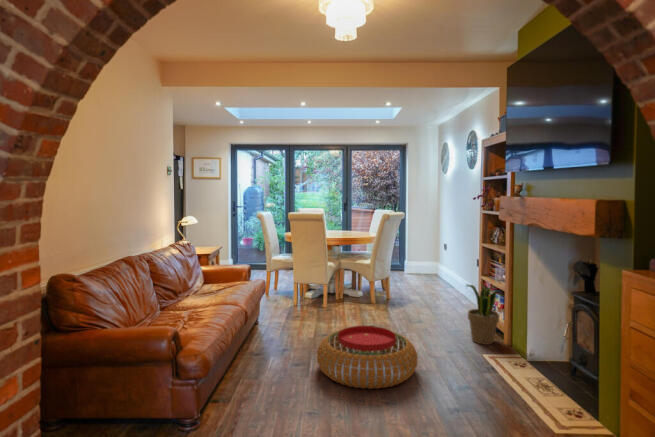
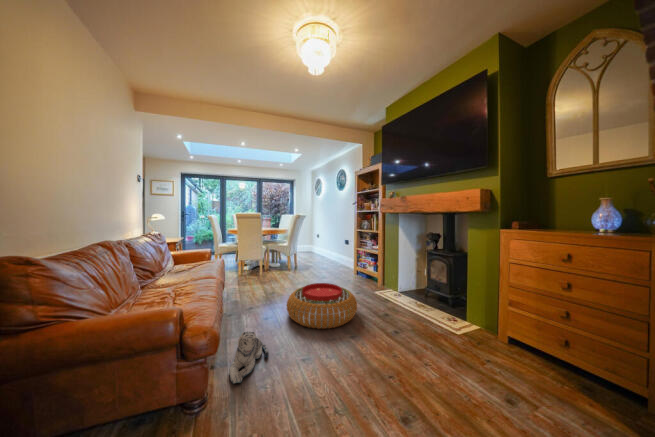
potted plant: present [467,285,499,345] -> none [363,250,385,287]
plush toy: none [225,369,276,420] -> present [229,332,269,384]

